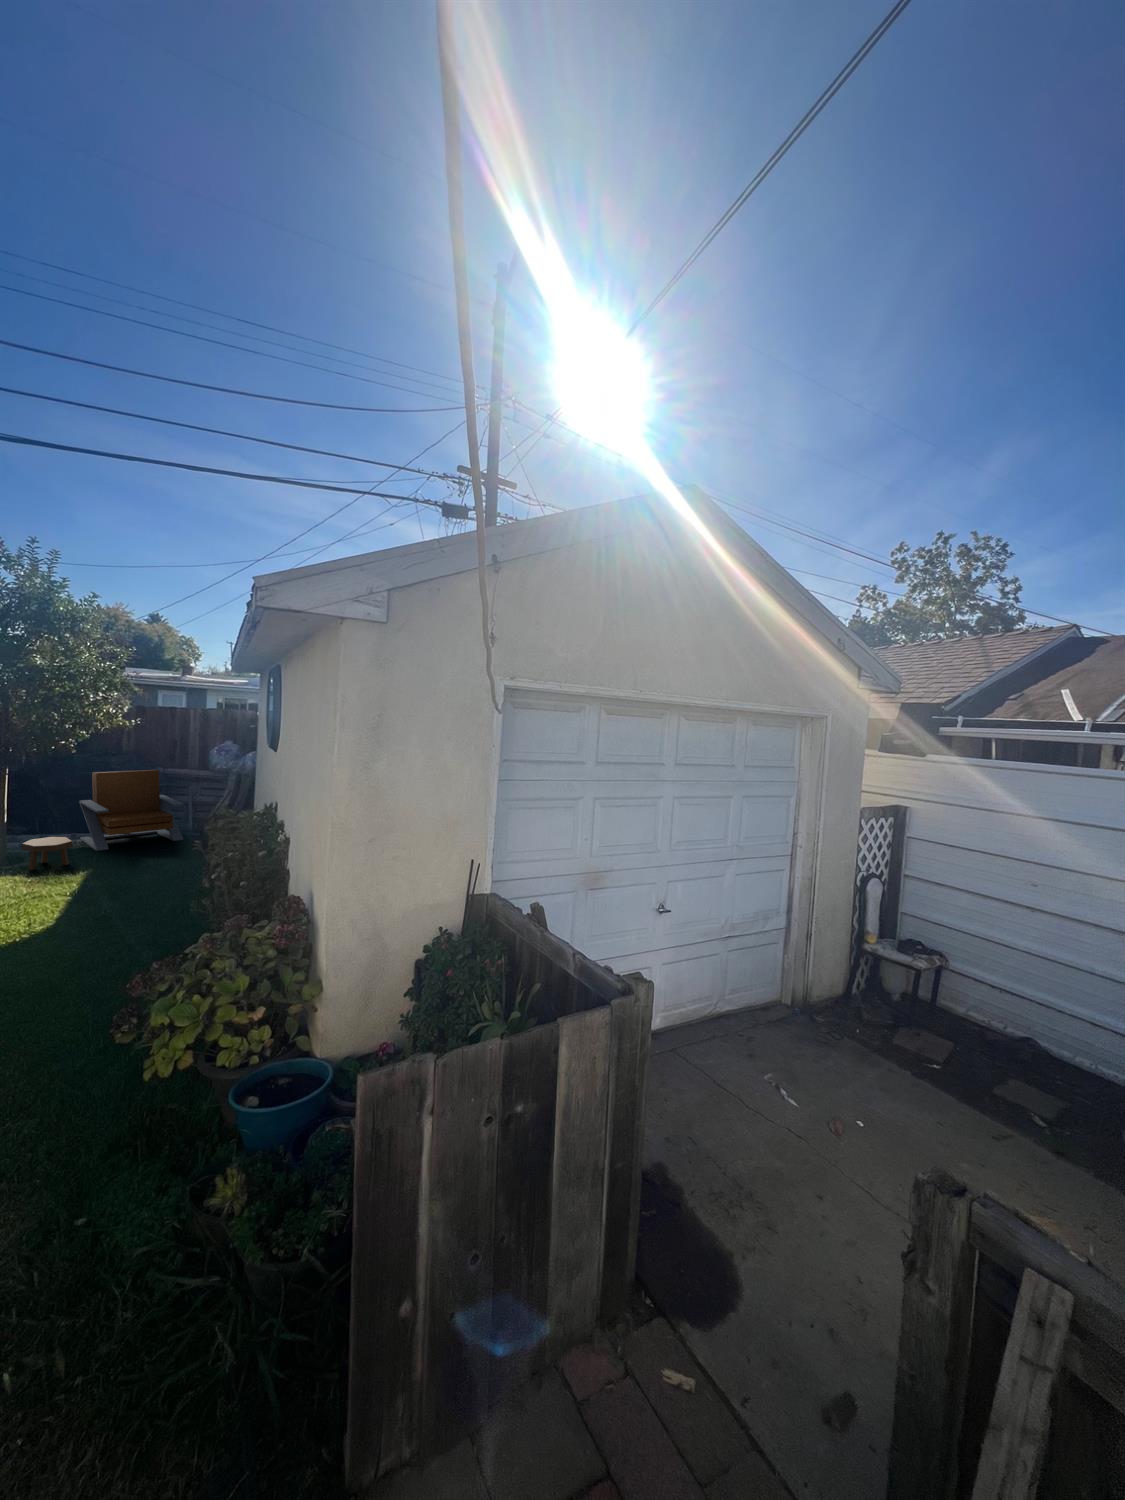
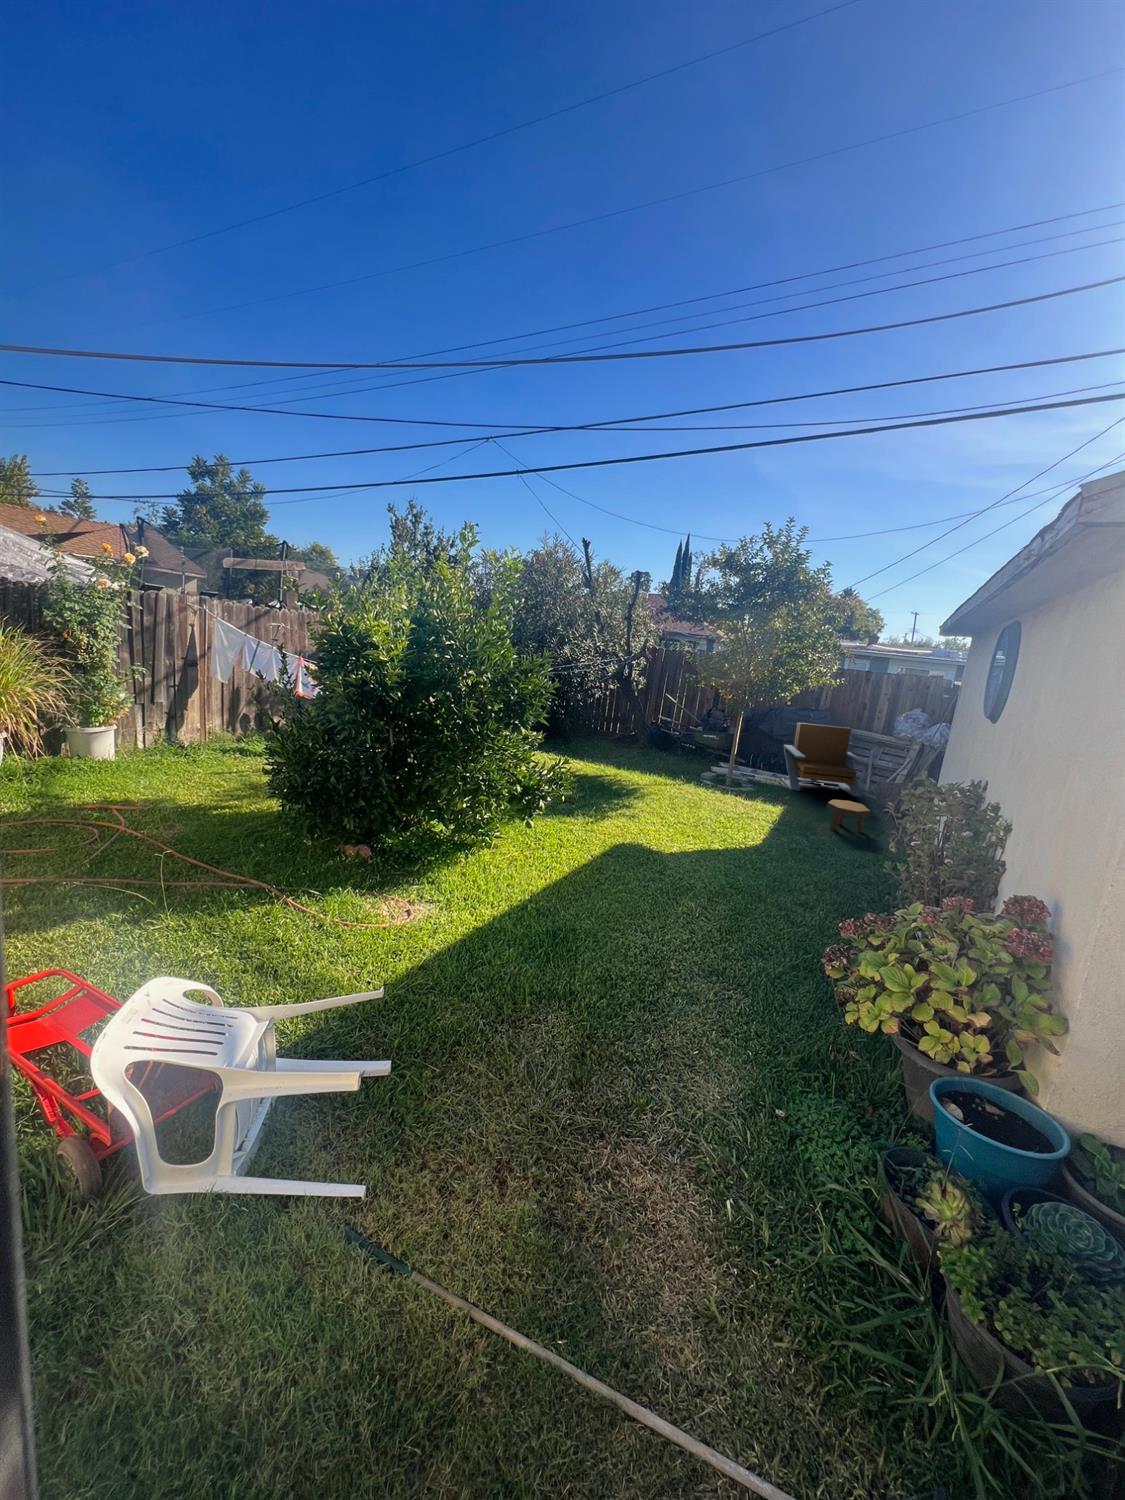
footstool: present [21,837,73,870] -> present [826,799,870,833]

